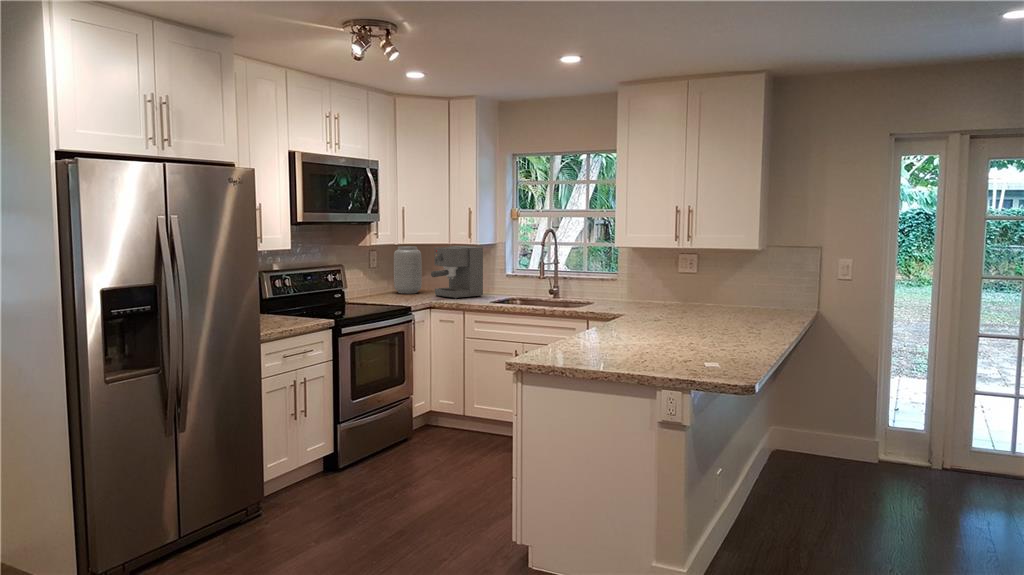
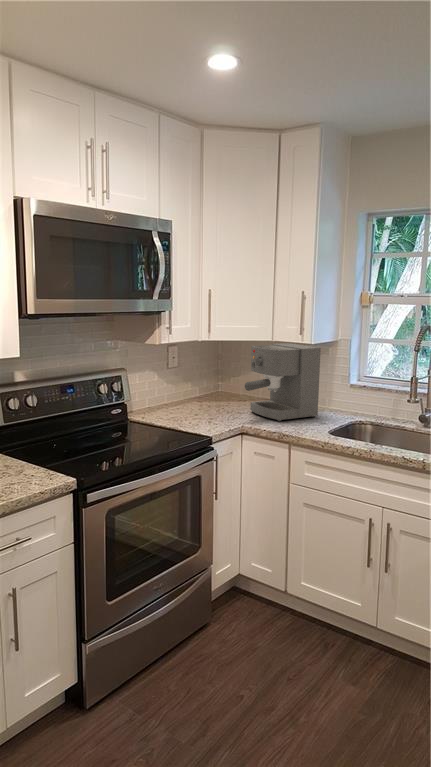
vase: present [394,246,422,294] -> none [198,341,235,405]

